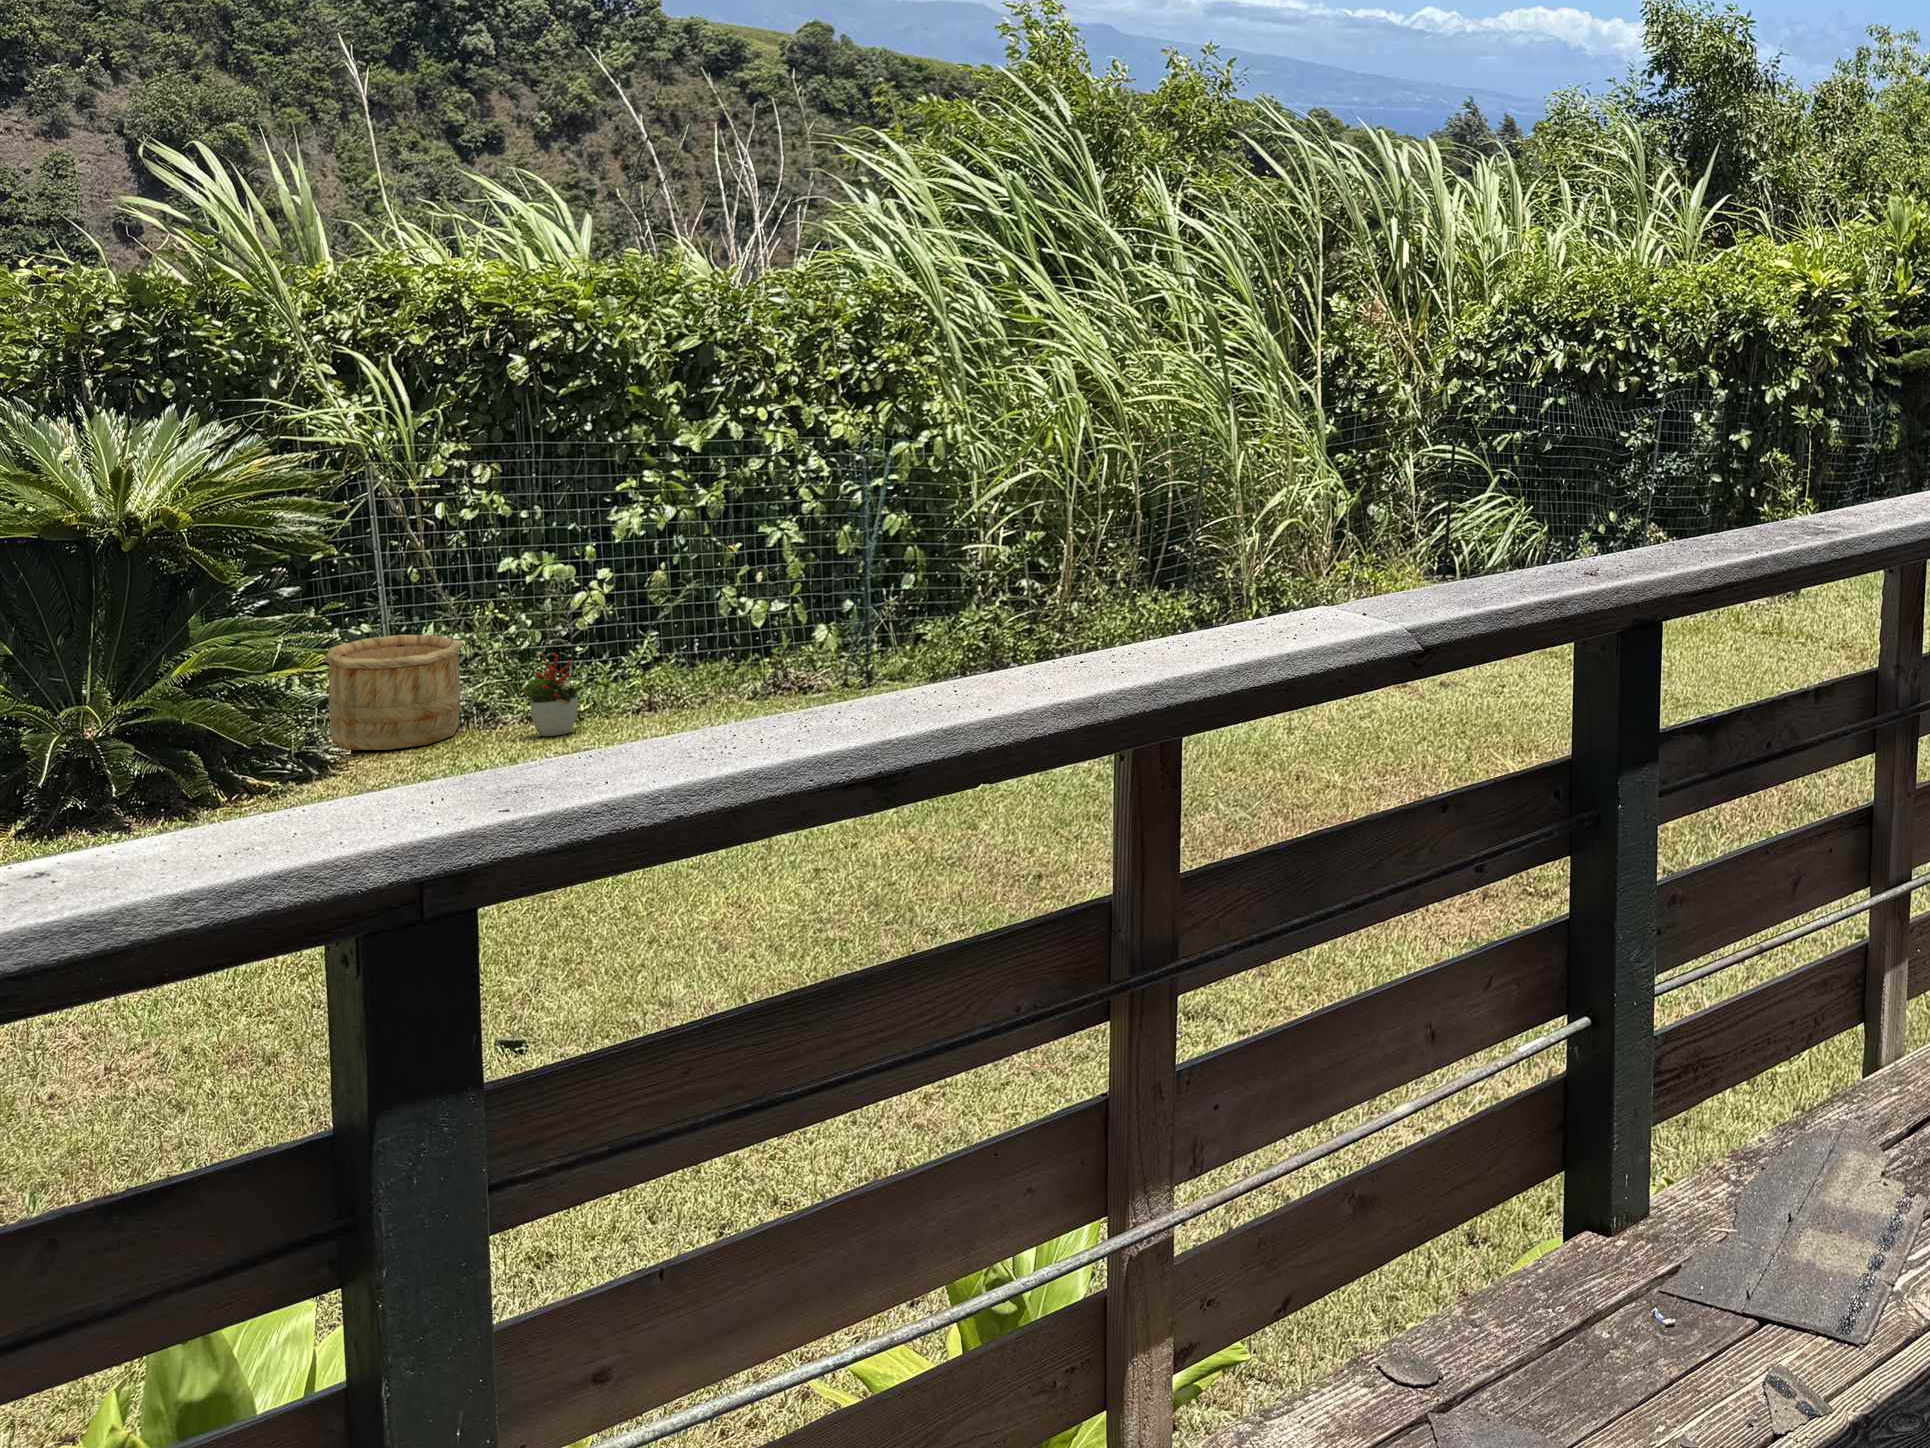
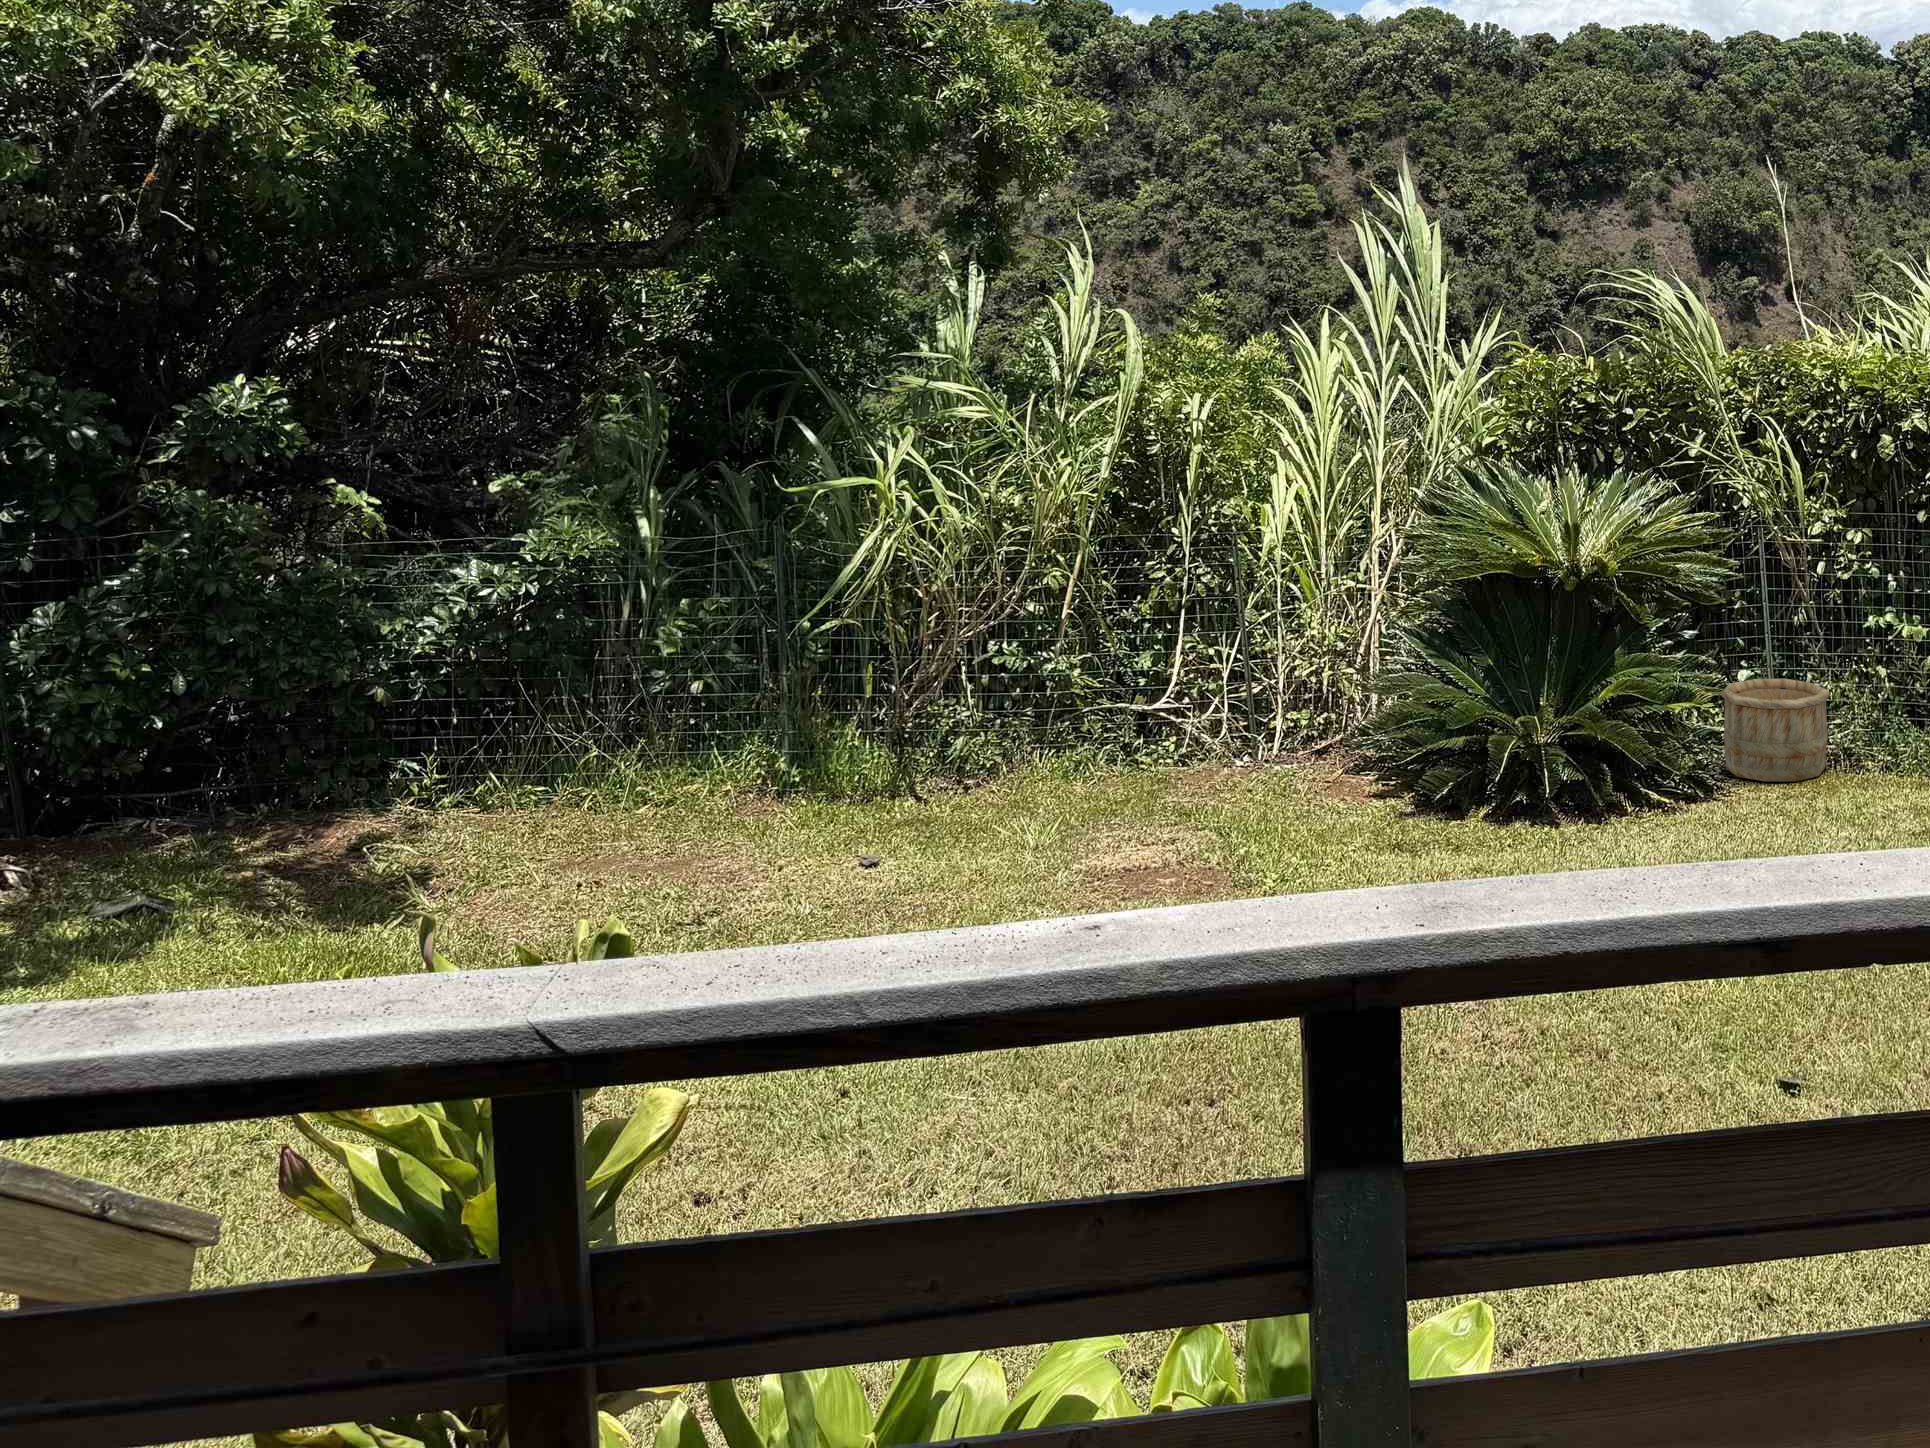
decorative plant: present [522,652,579,736] -> none [1872,710,1921,789]

